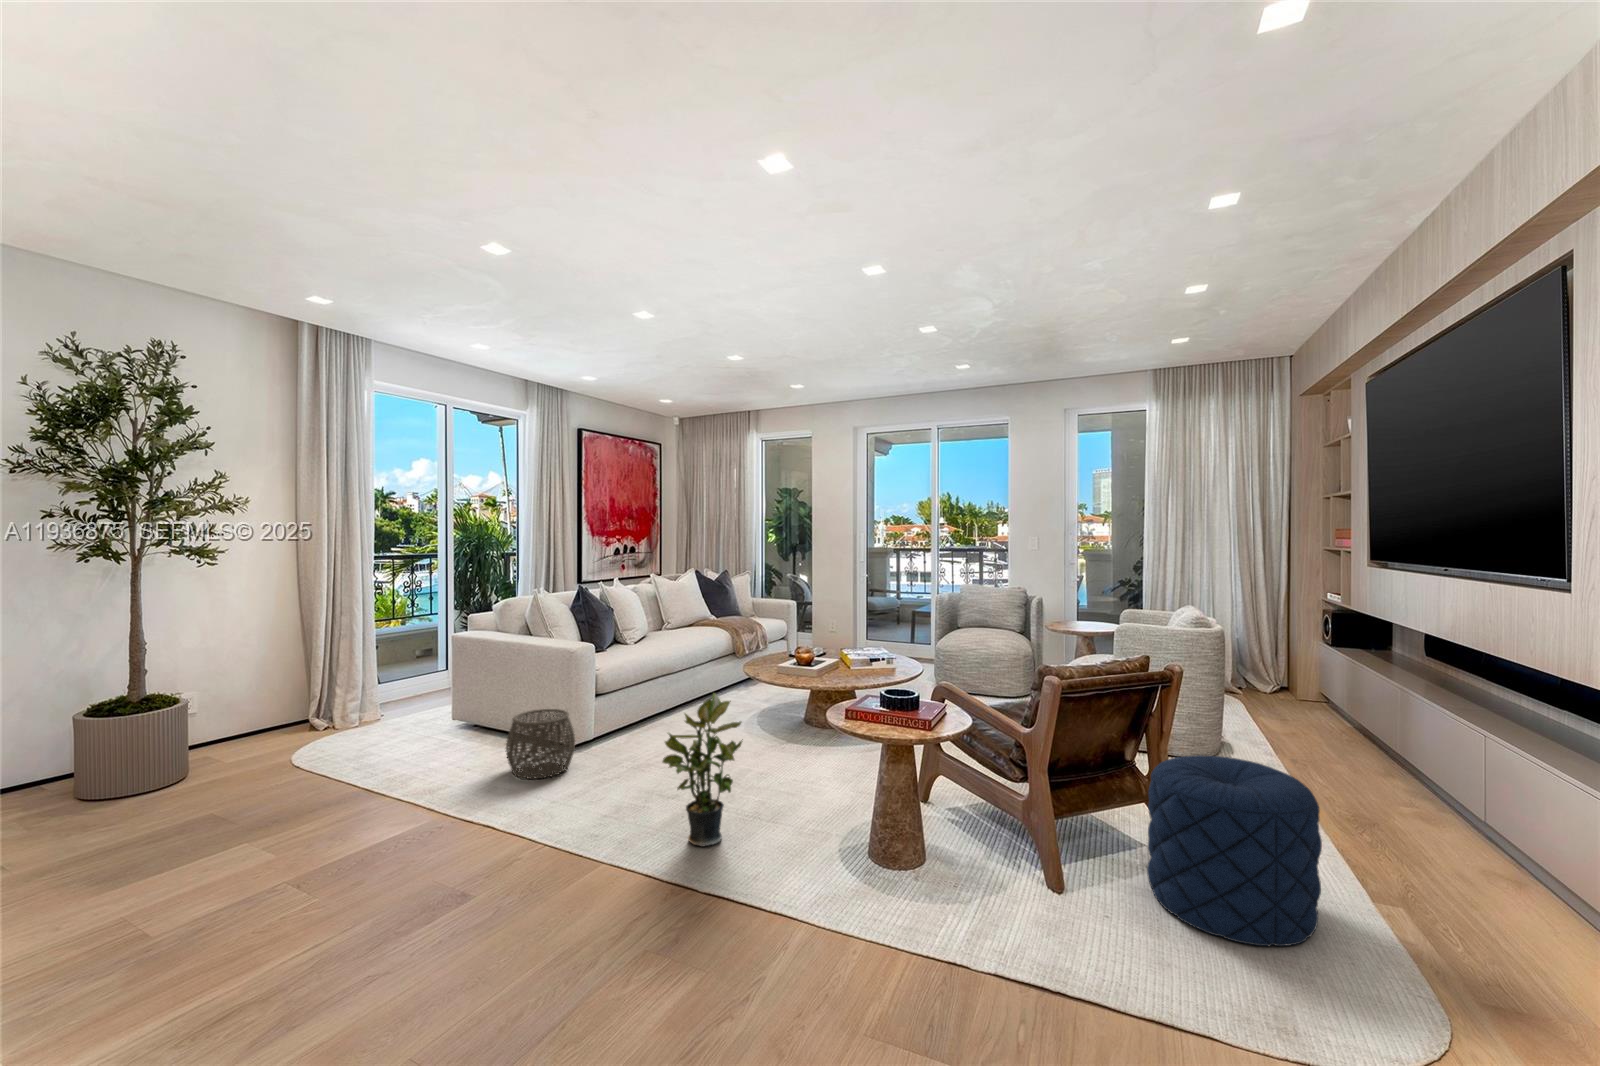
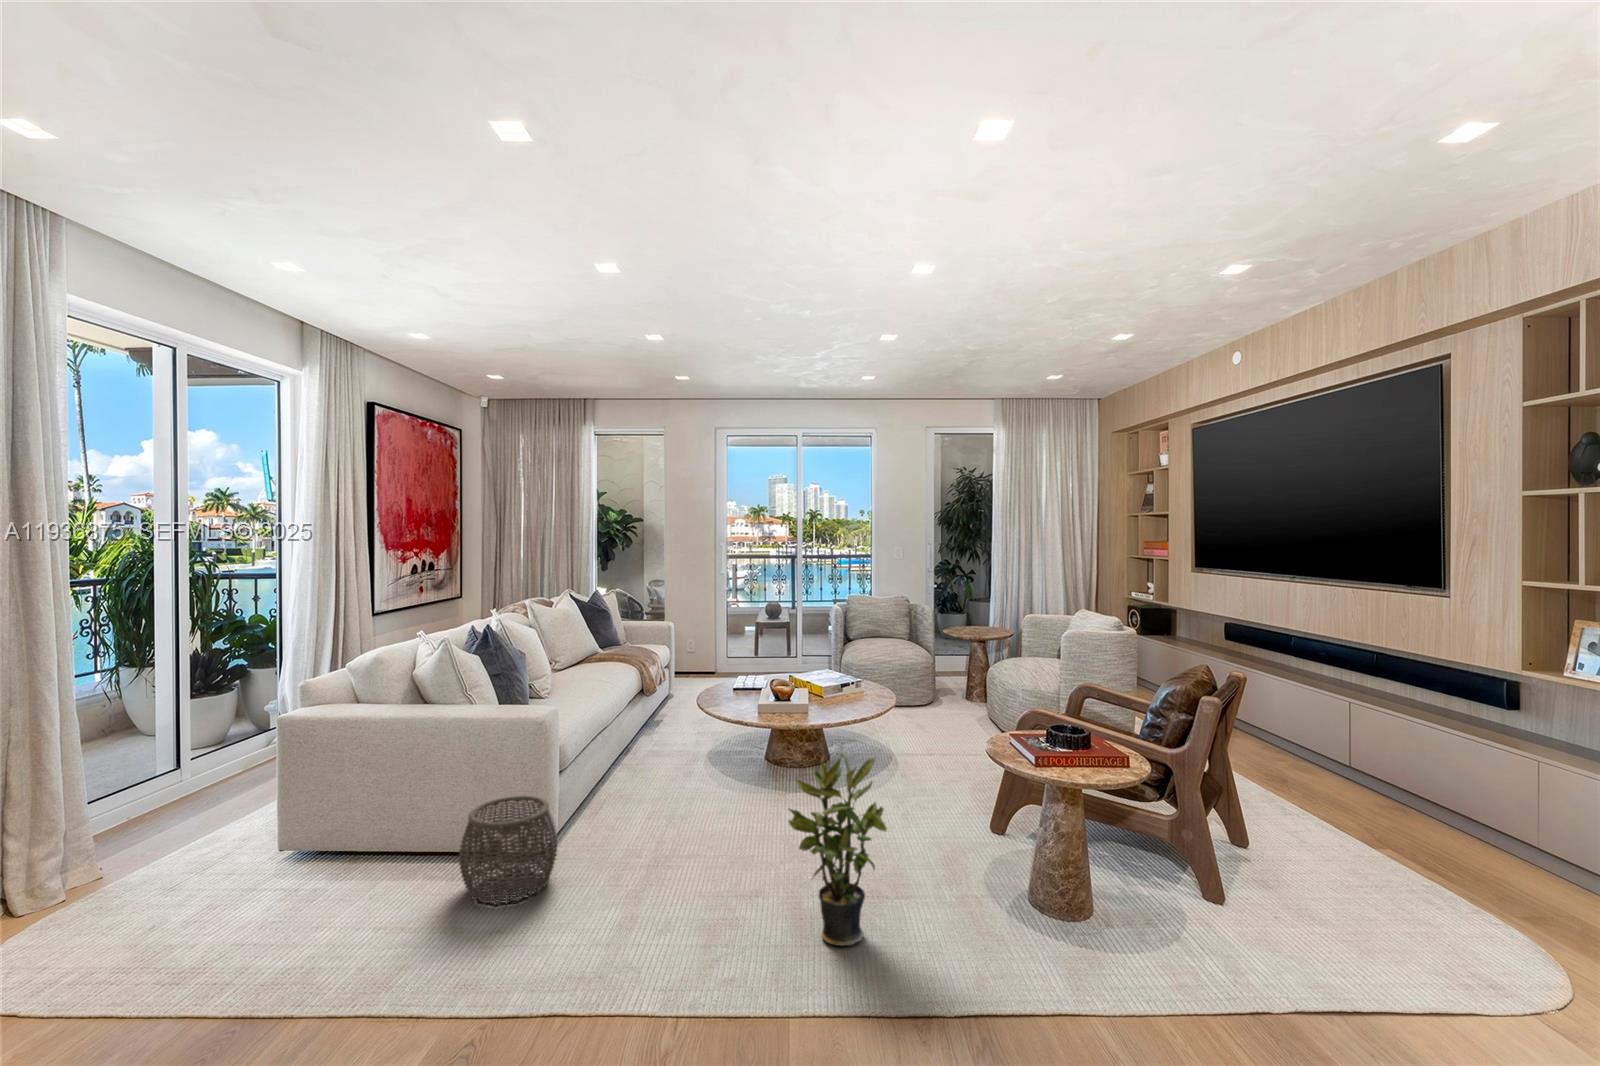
pouf: present [1147,755,1322,946] -> none [1268,752,1436,921]

